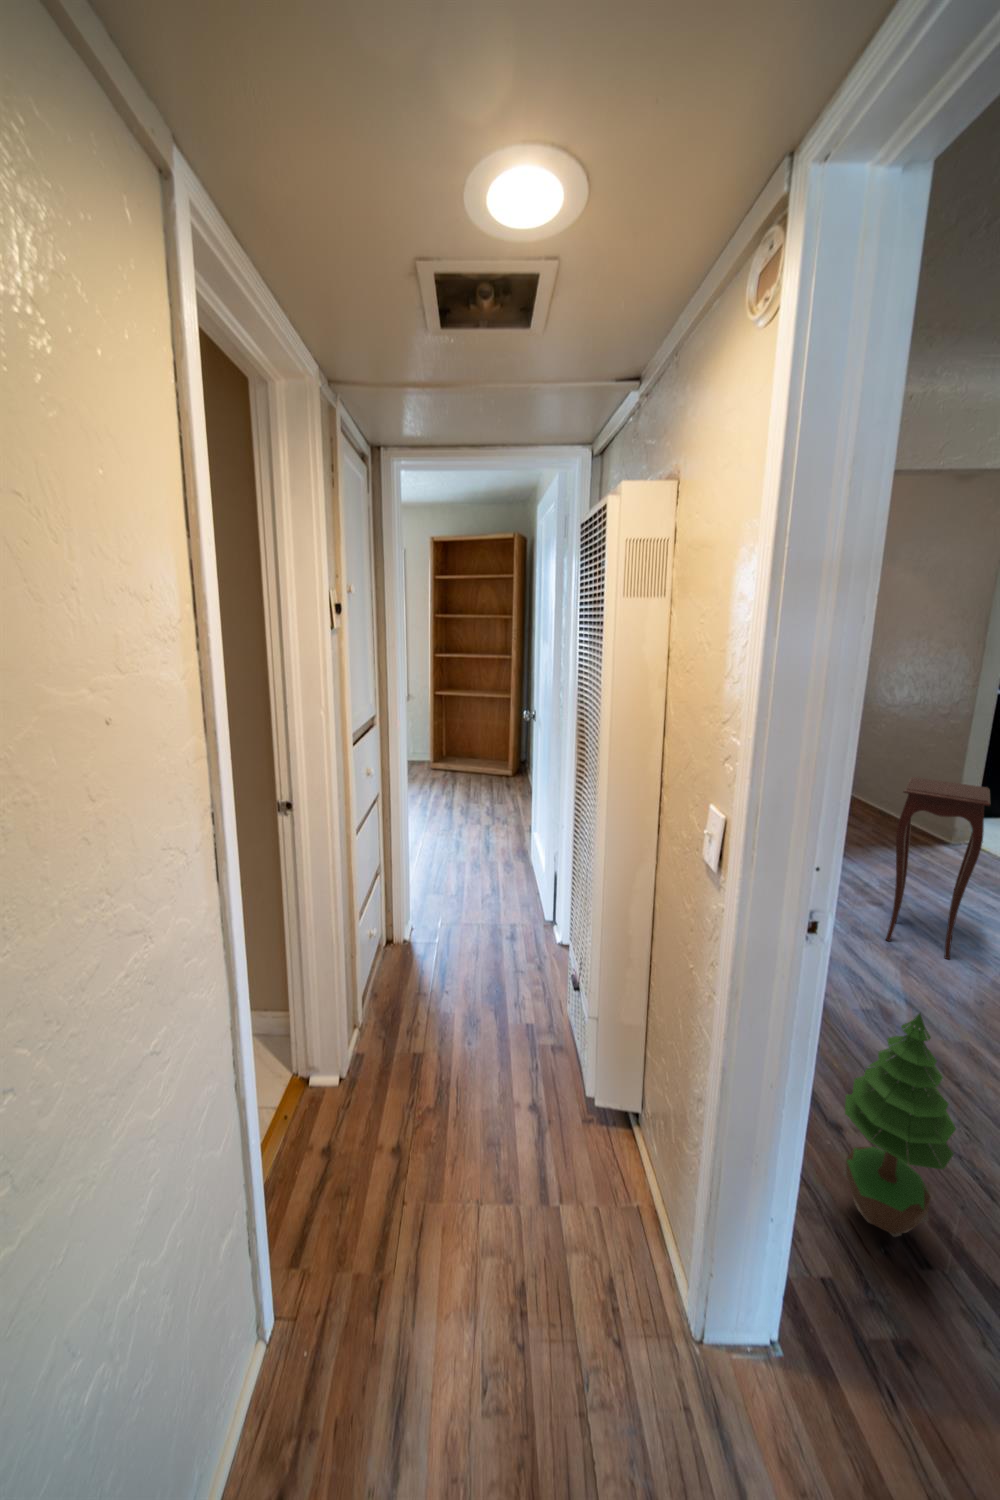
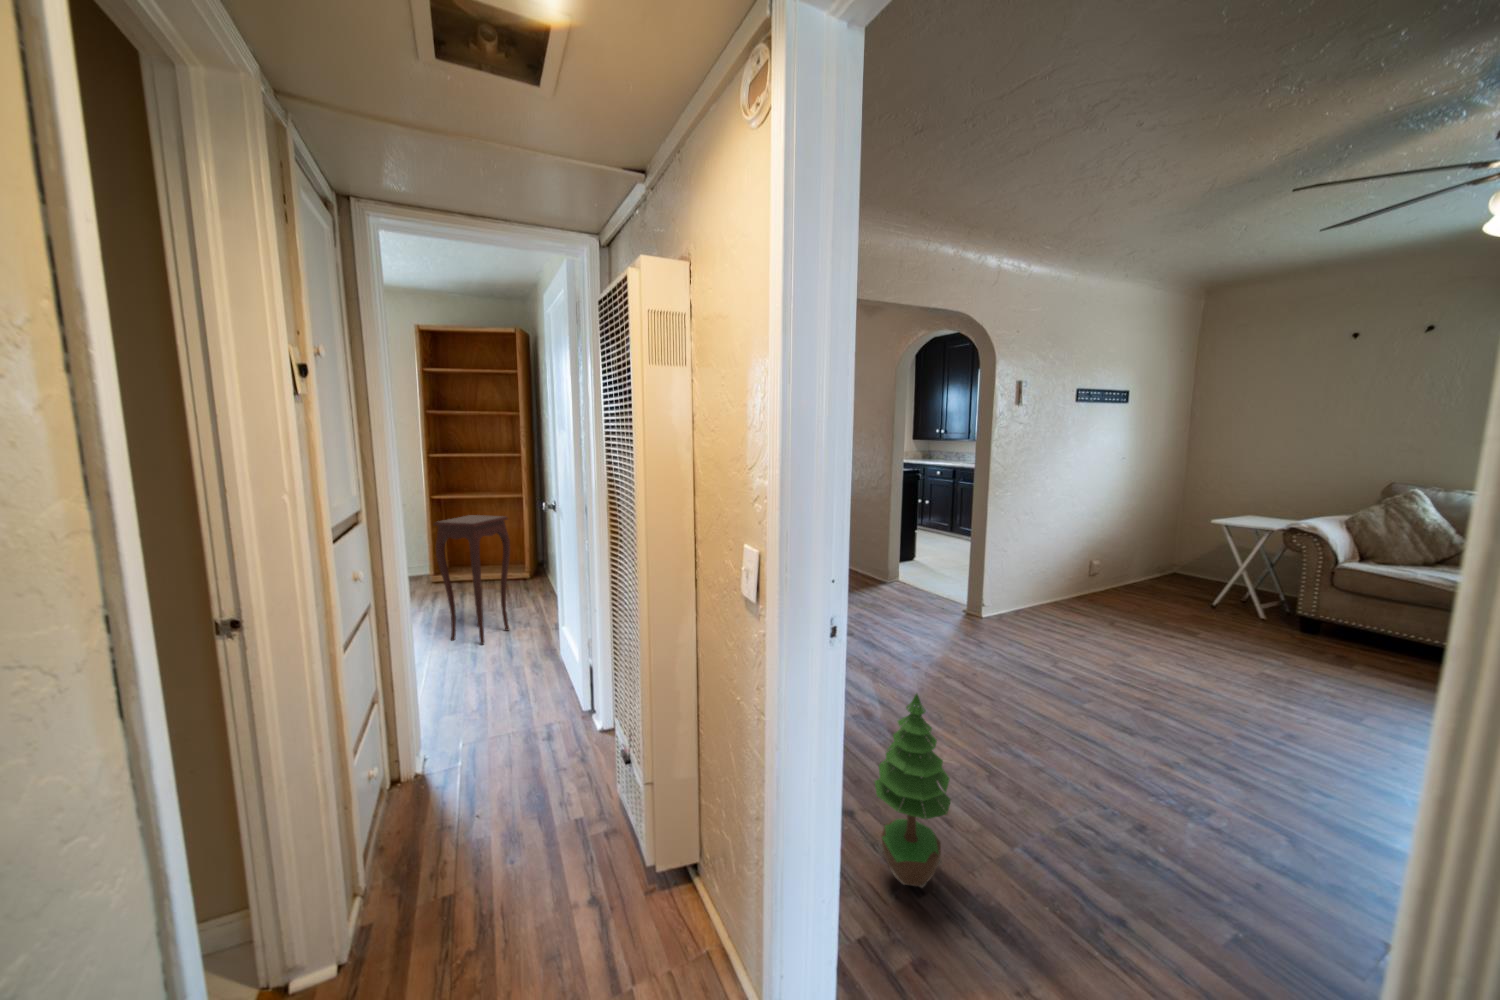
side table: present [886,777,990,959] -> present [434,515,510,644]

